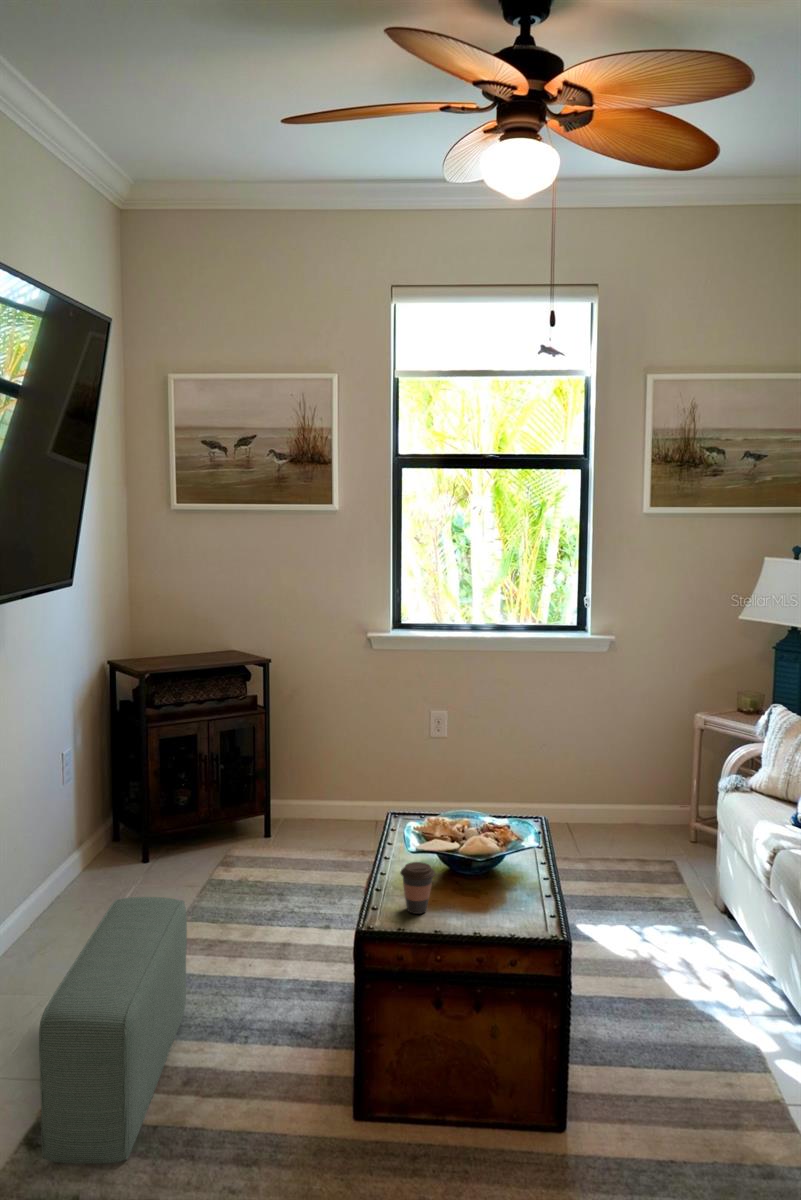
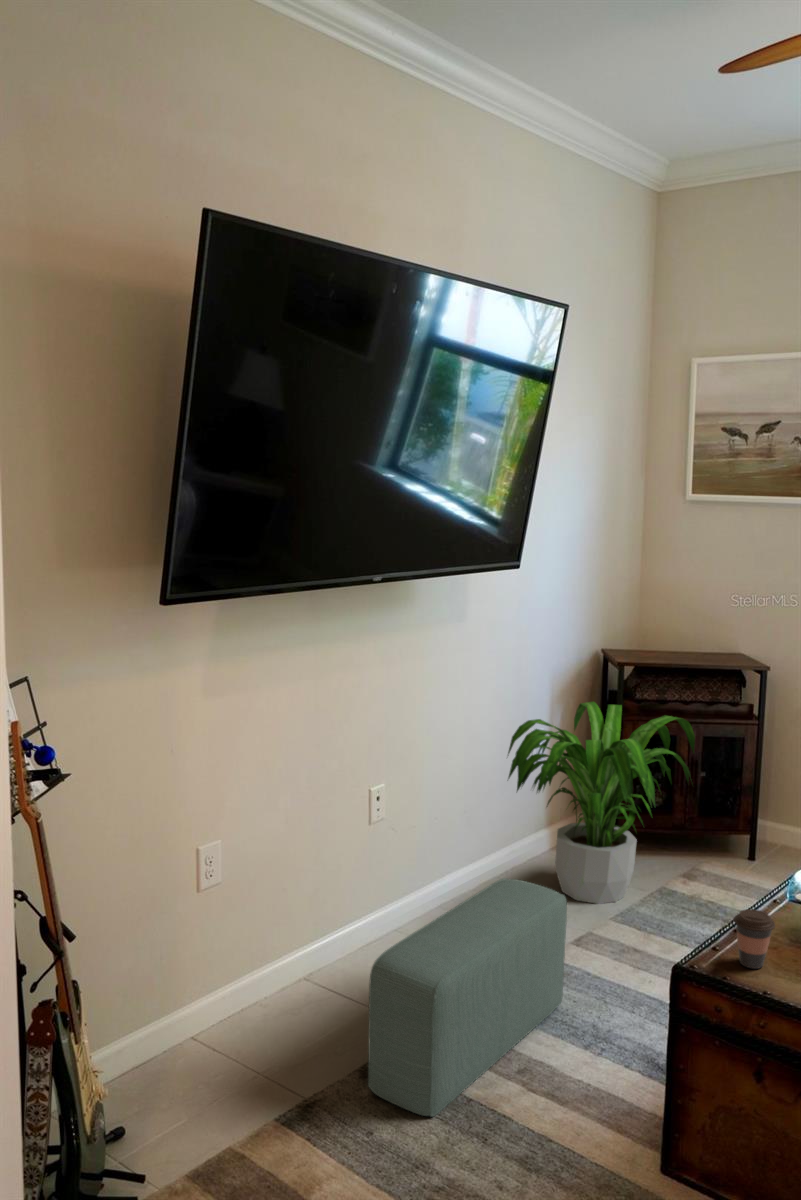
potted plant: none [52,712,241,911] -> present [508,702,695,904]

